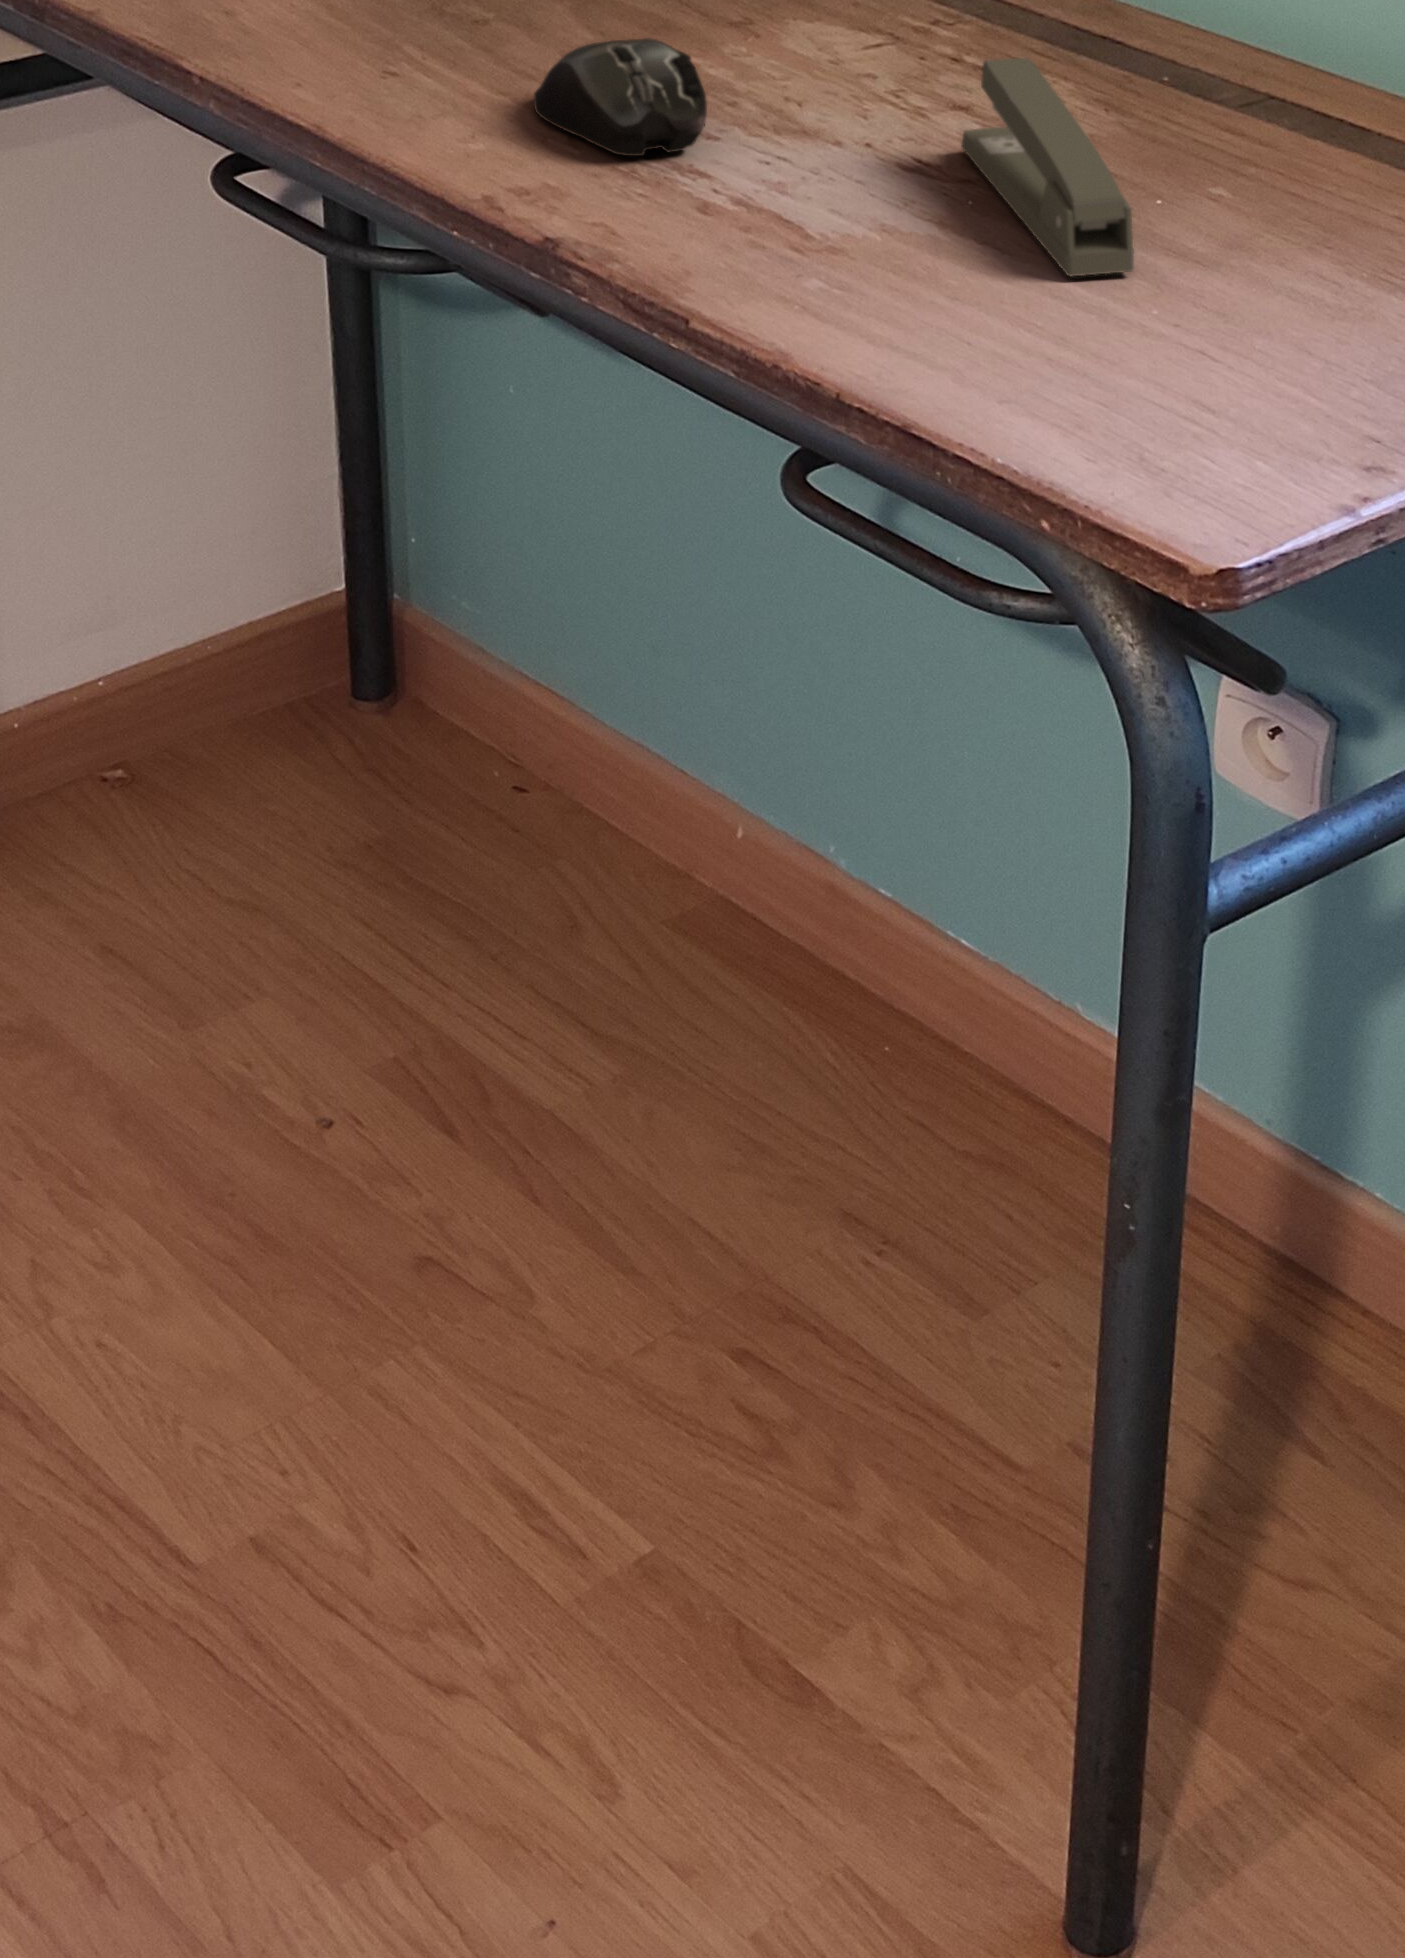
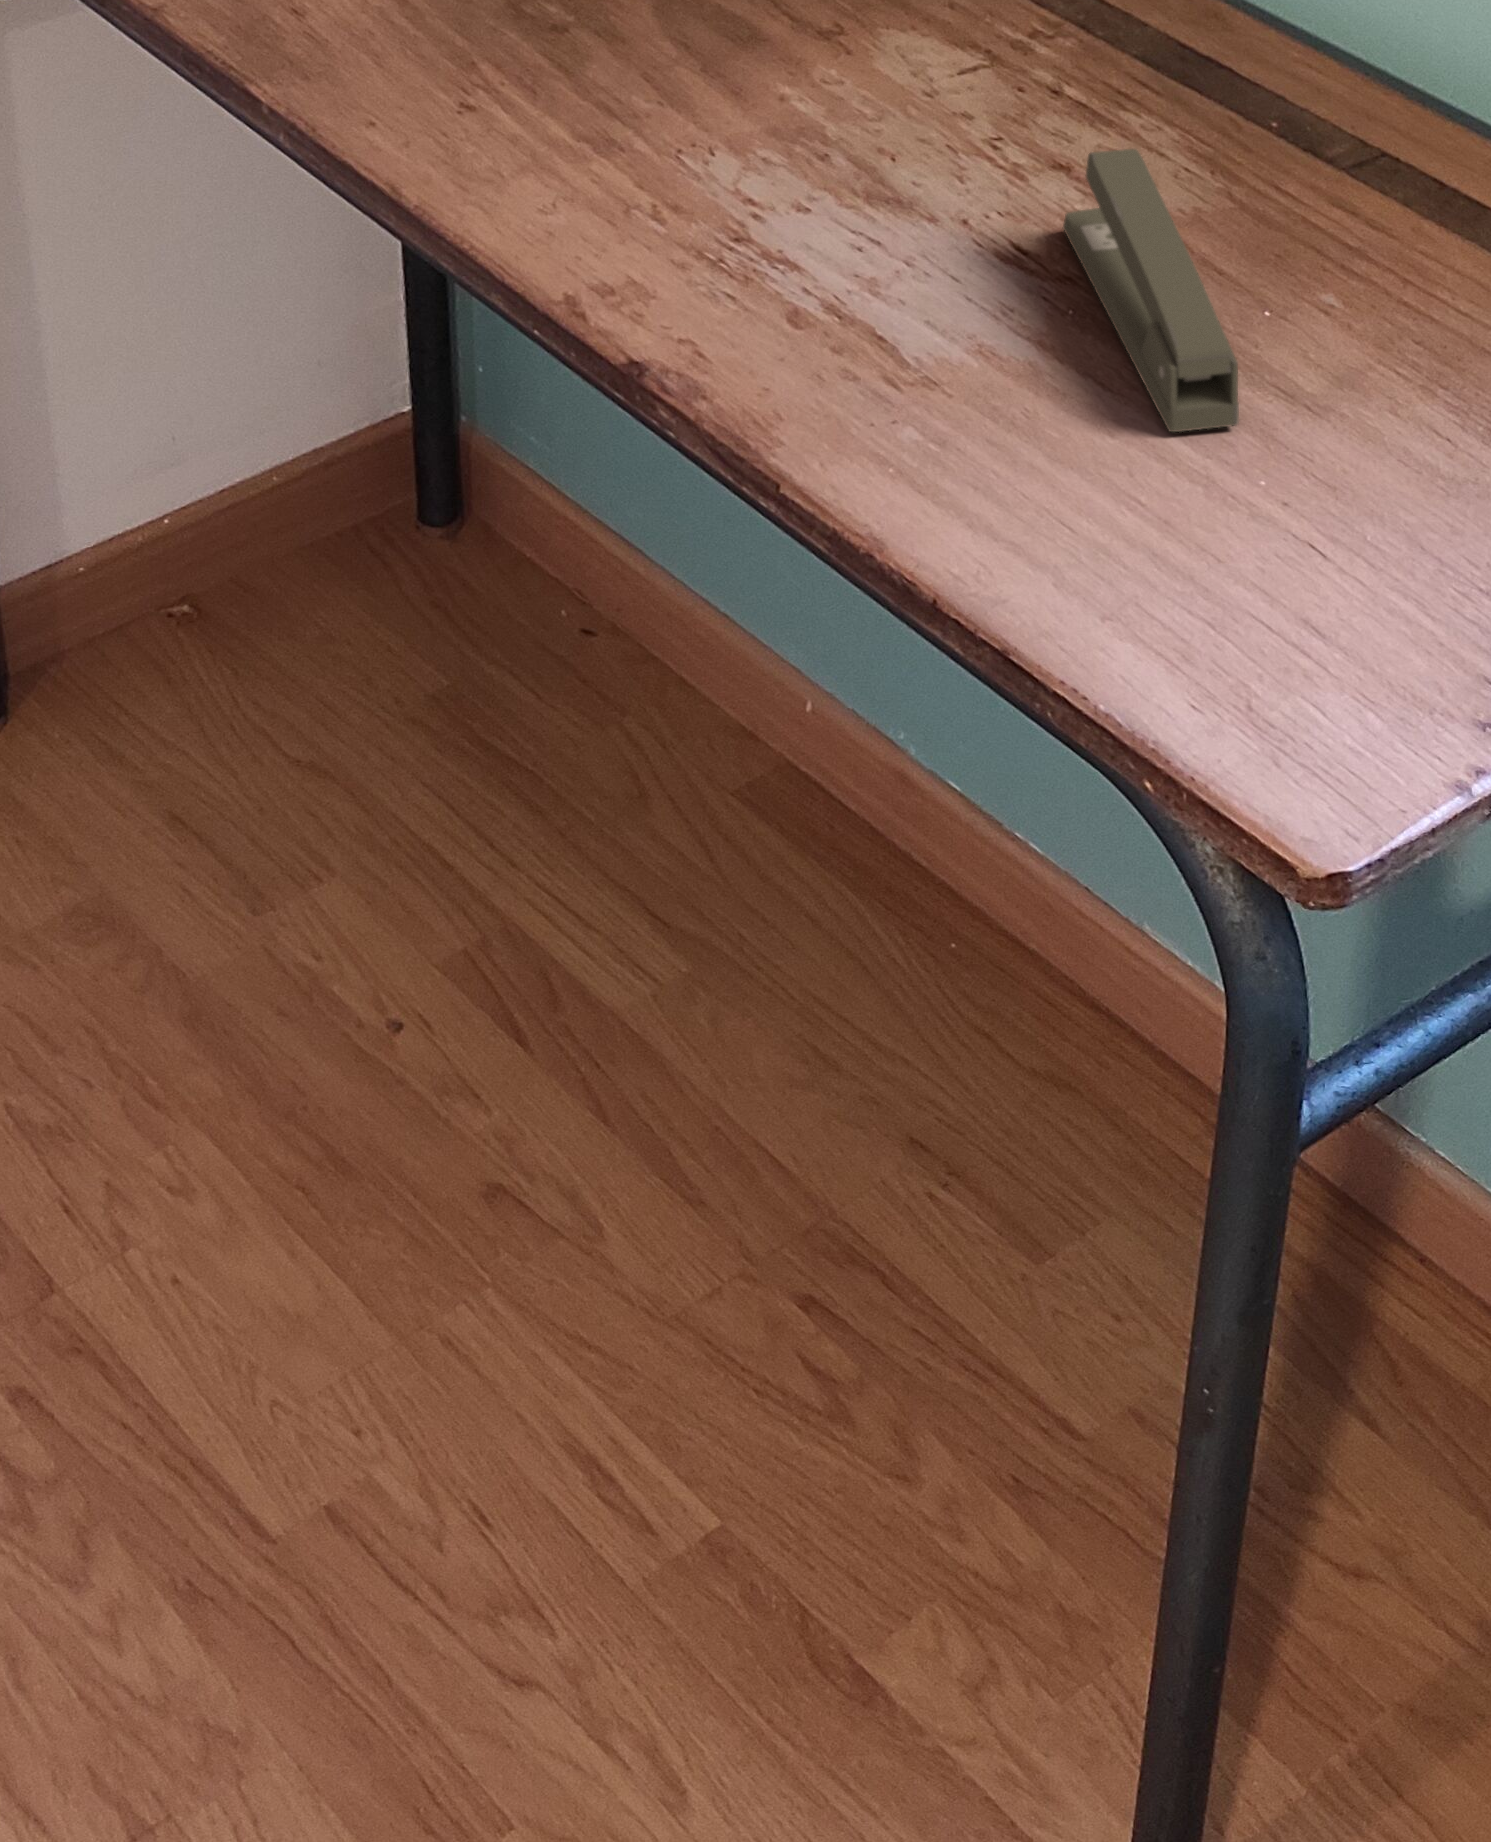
computer mouse: present [534,38,707,156] -> none [615,95,797,238]

